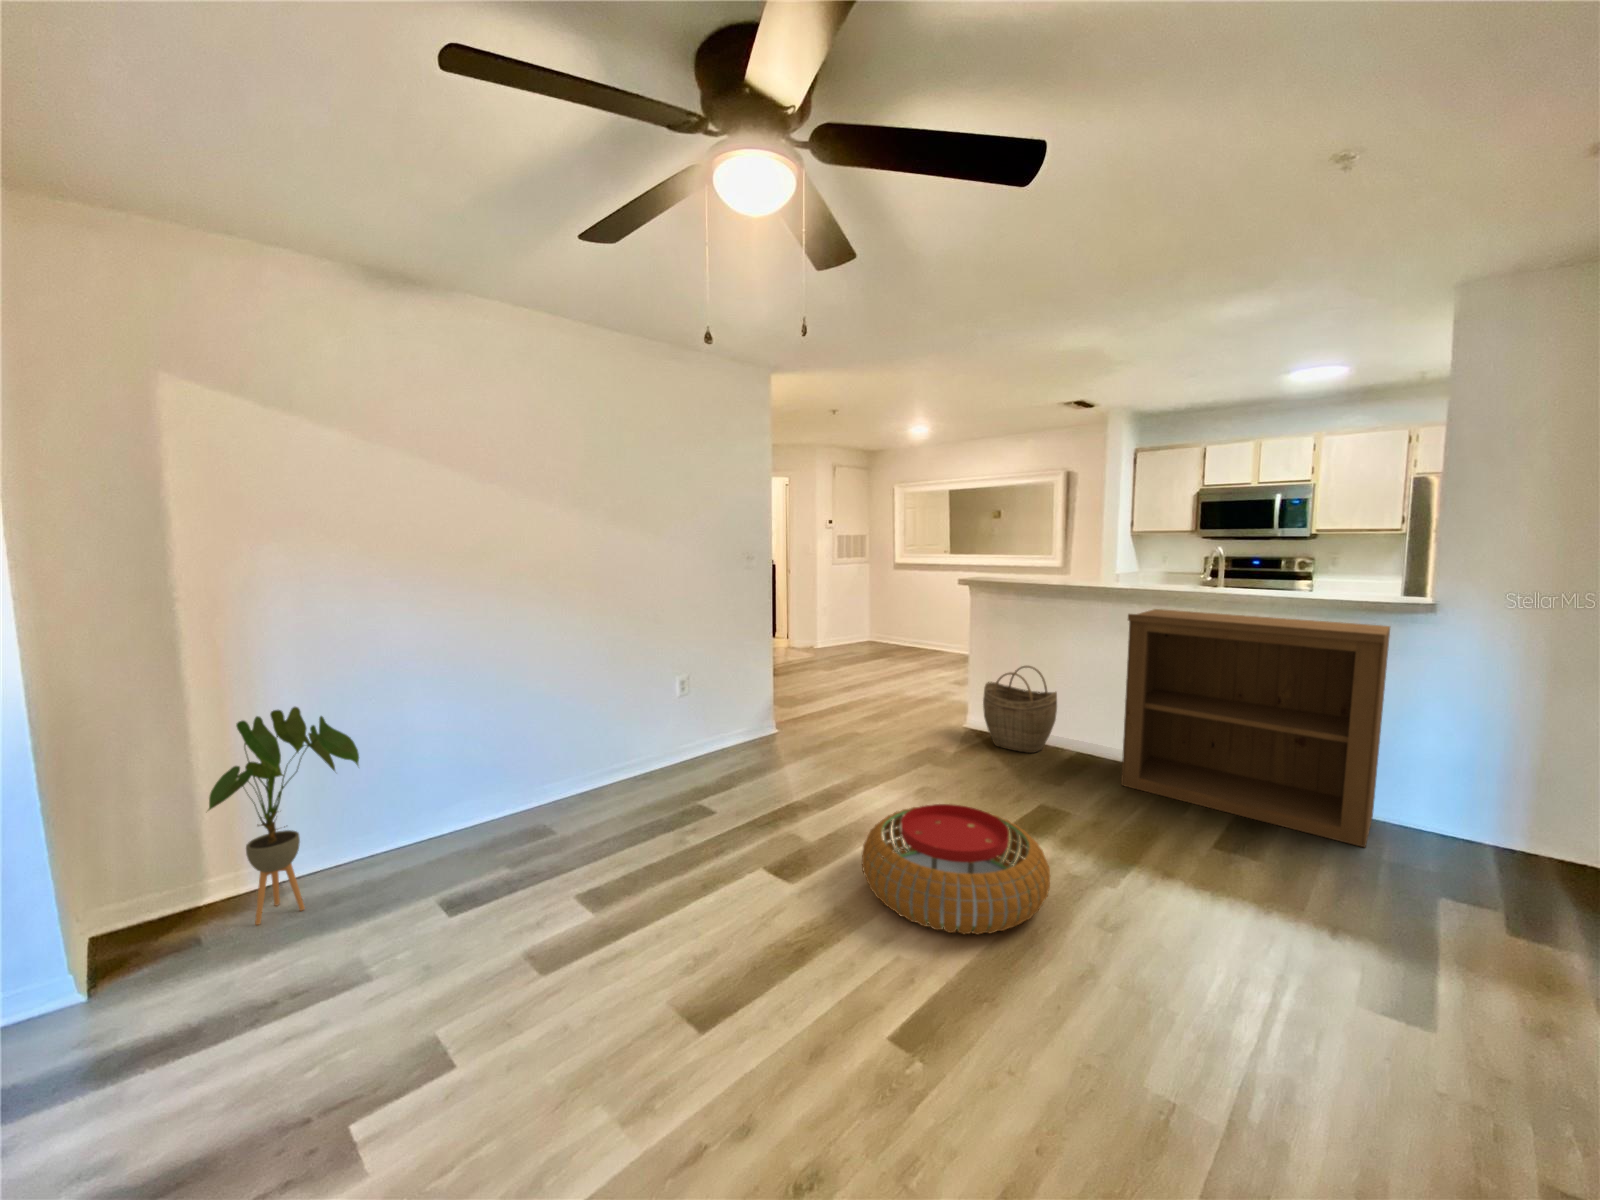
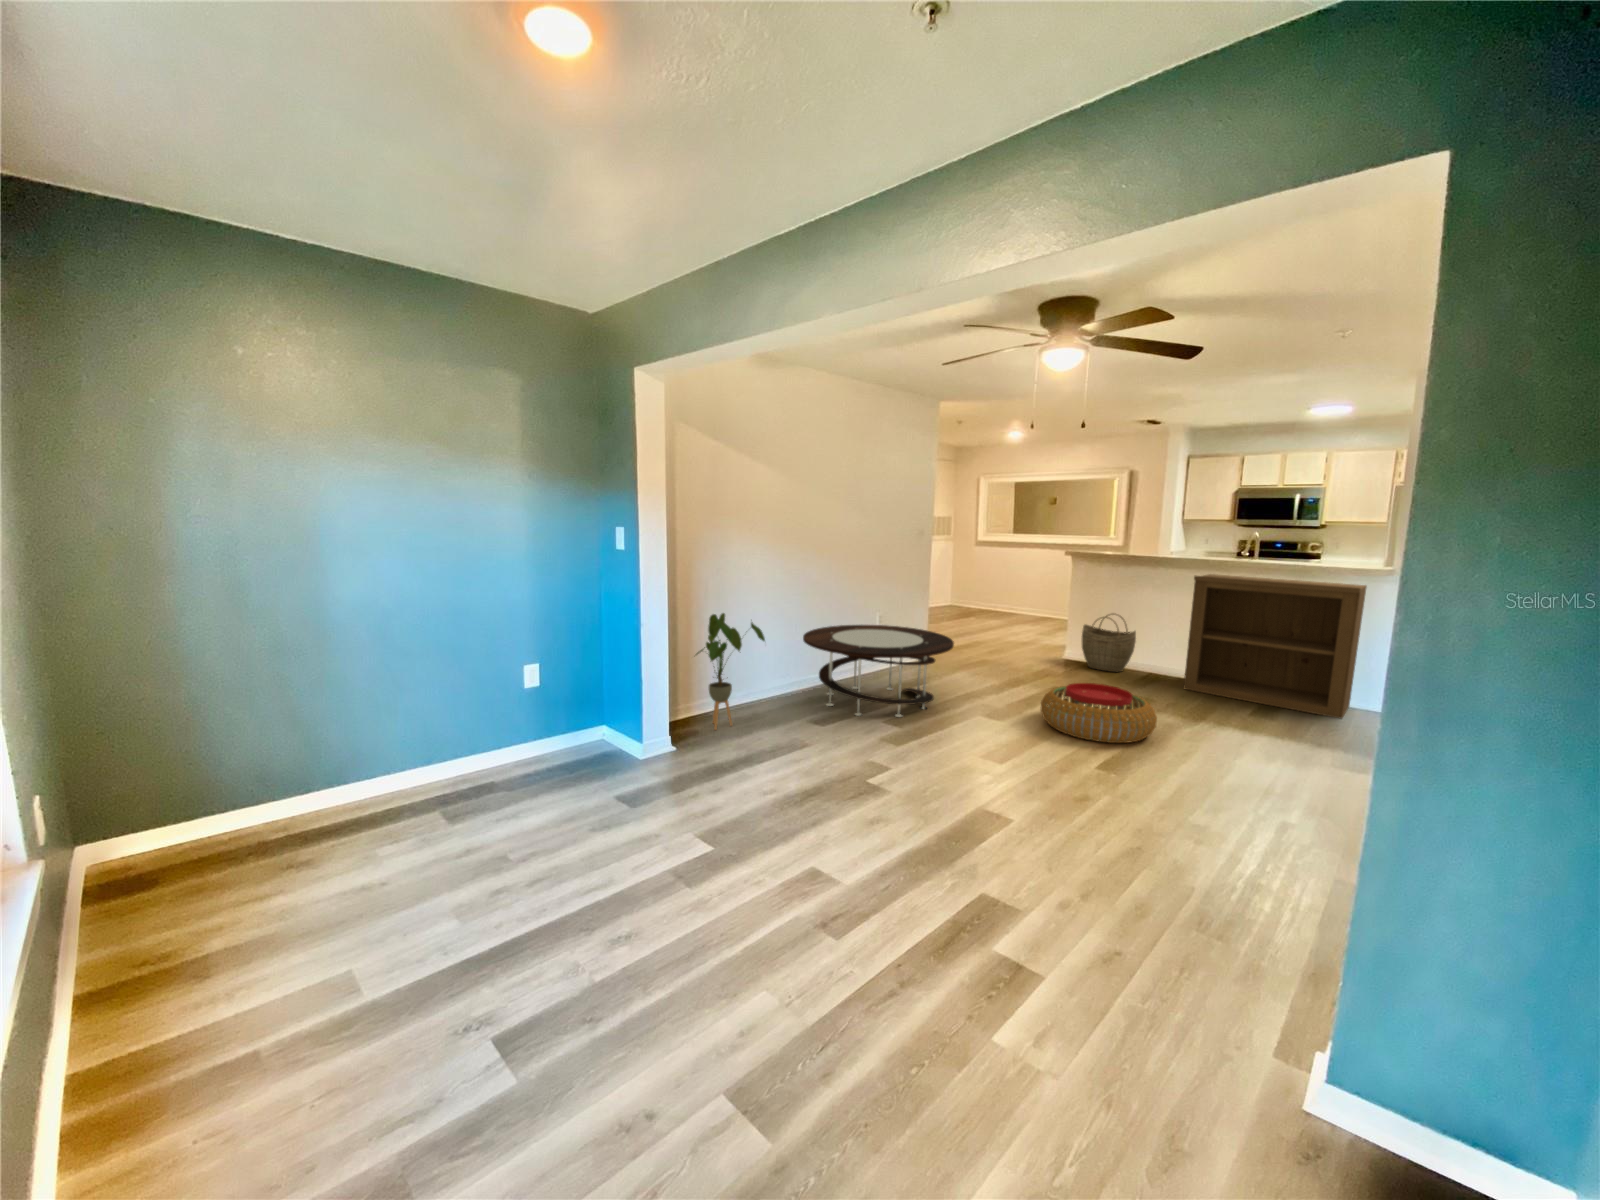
coffee table: none [483,699,738,873] -> present [803,625,954,717]

